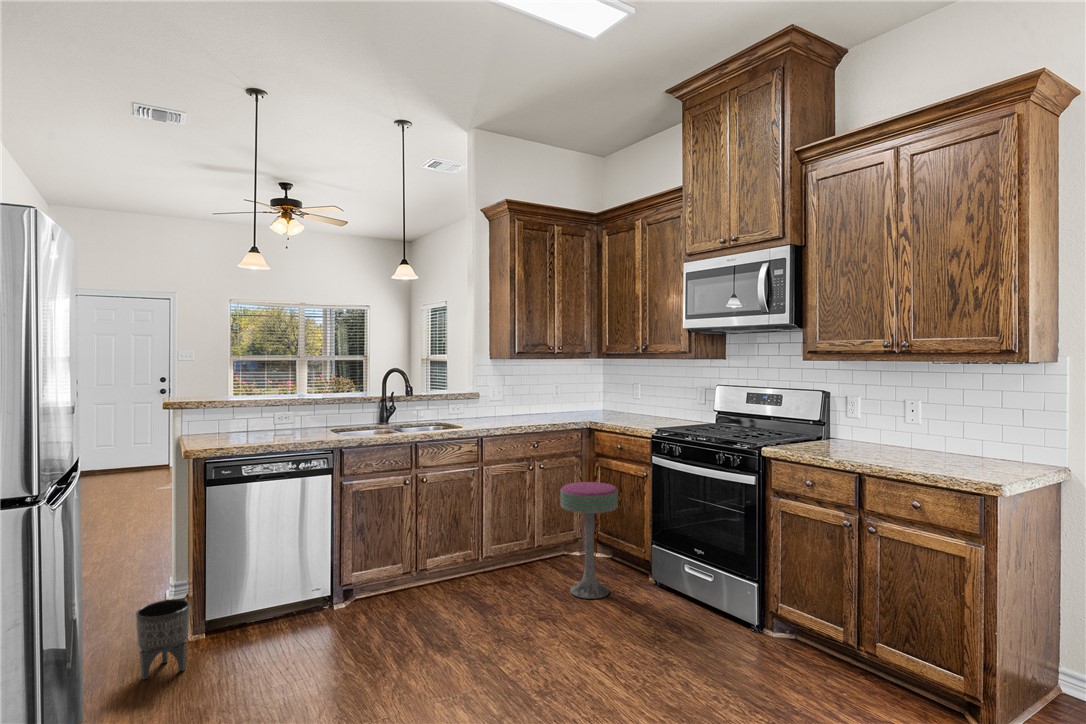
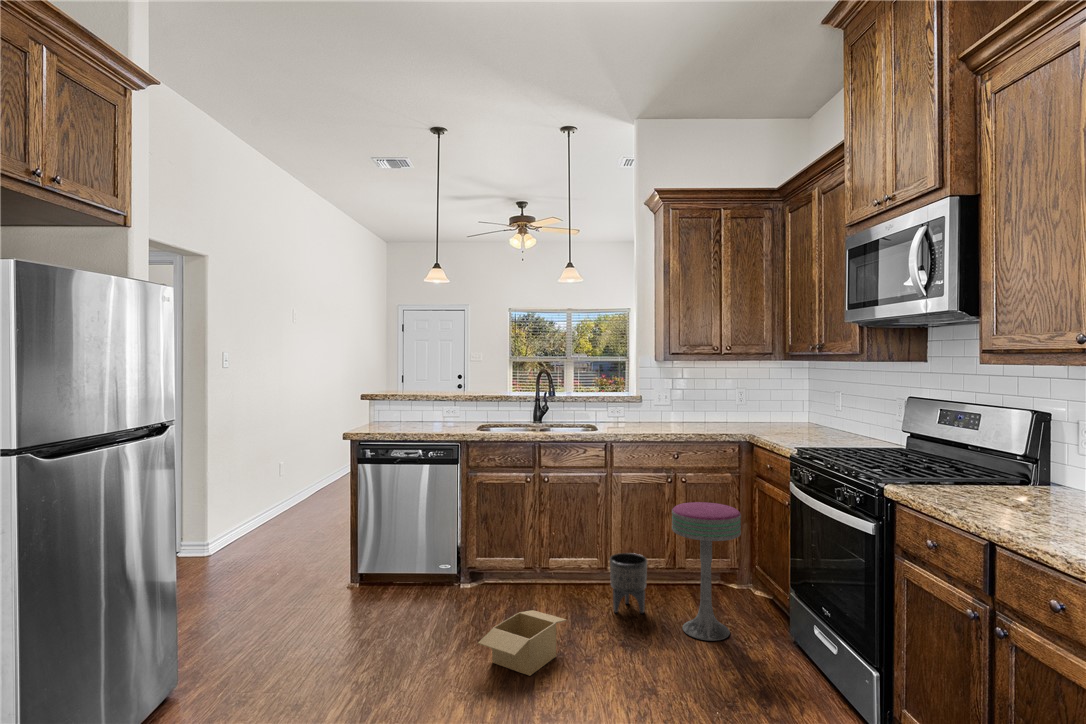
planter: present [136,599,190,679] -> present [610,553,647,613]
cardboard box: none [442,606,497,663] -> present [478,610,567,676]

